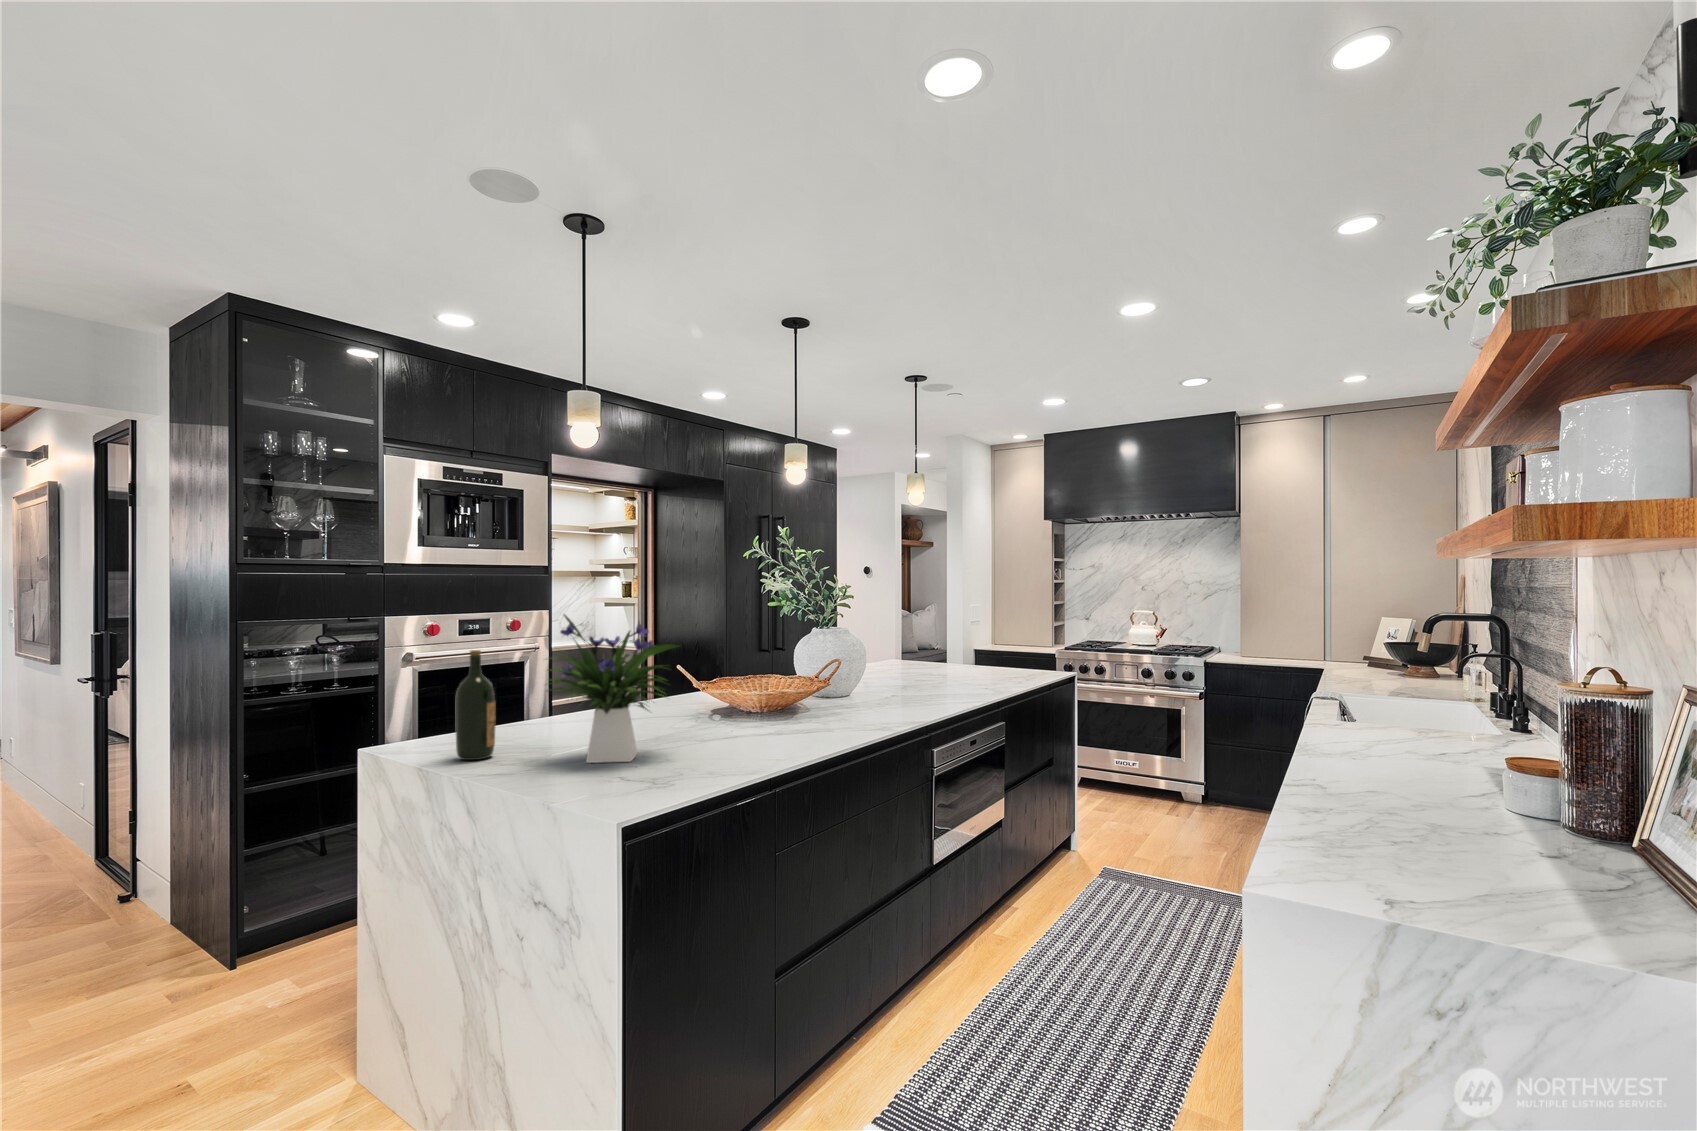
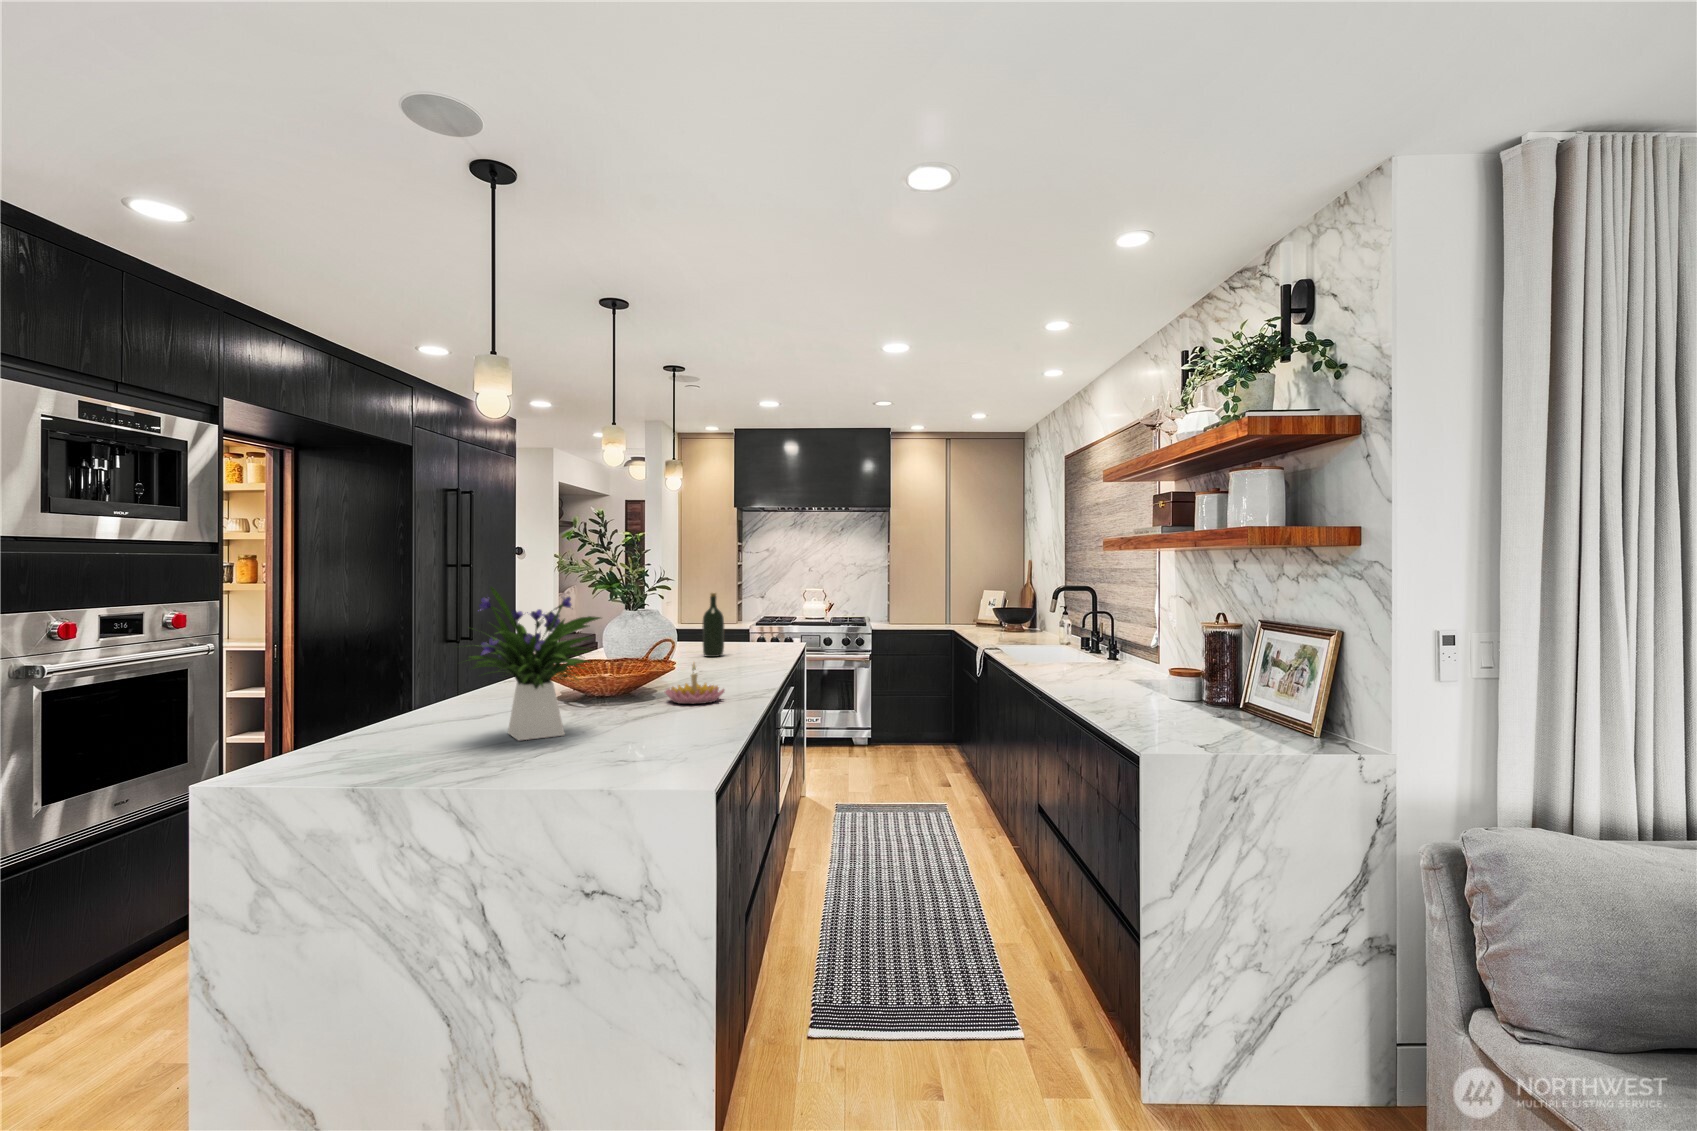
wine bottle: present [455,650,495,760] -> present [702,593,724,657]
candle holder: none [782,693,846,740] -> present [665,664,724,704]

